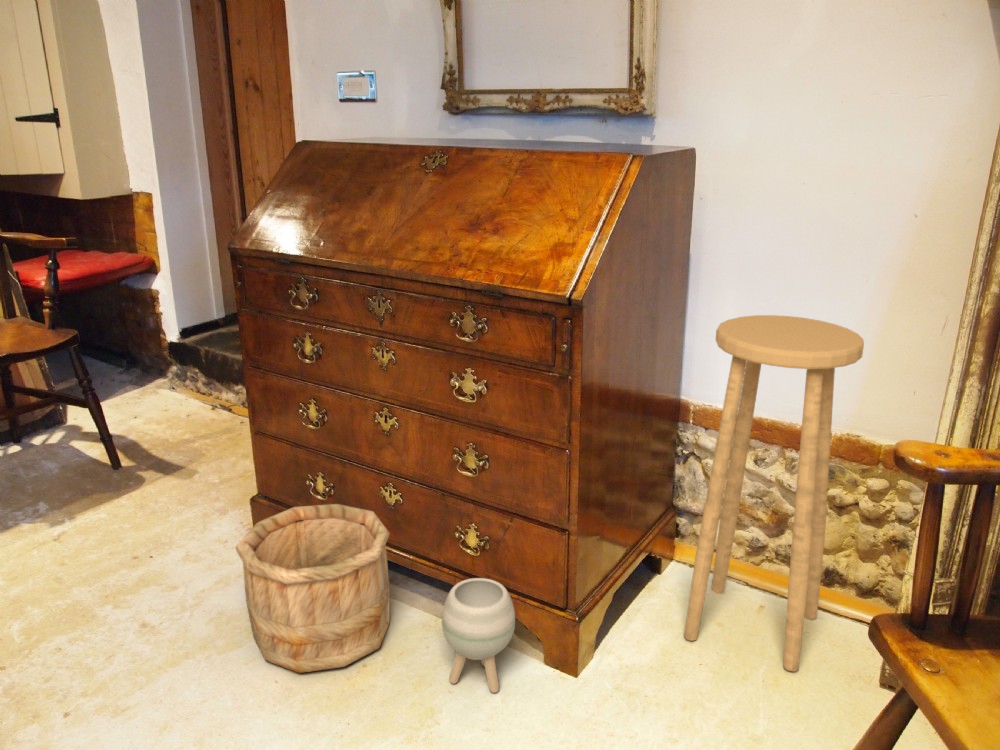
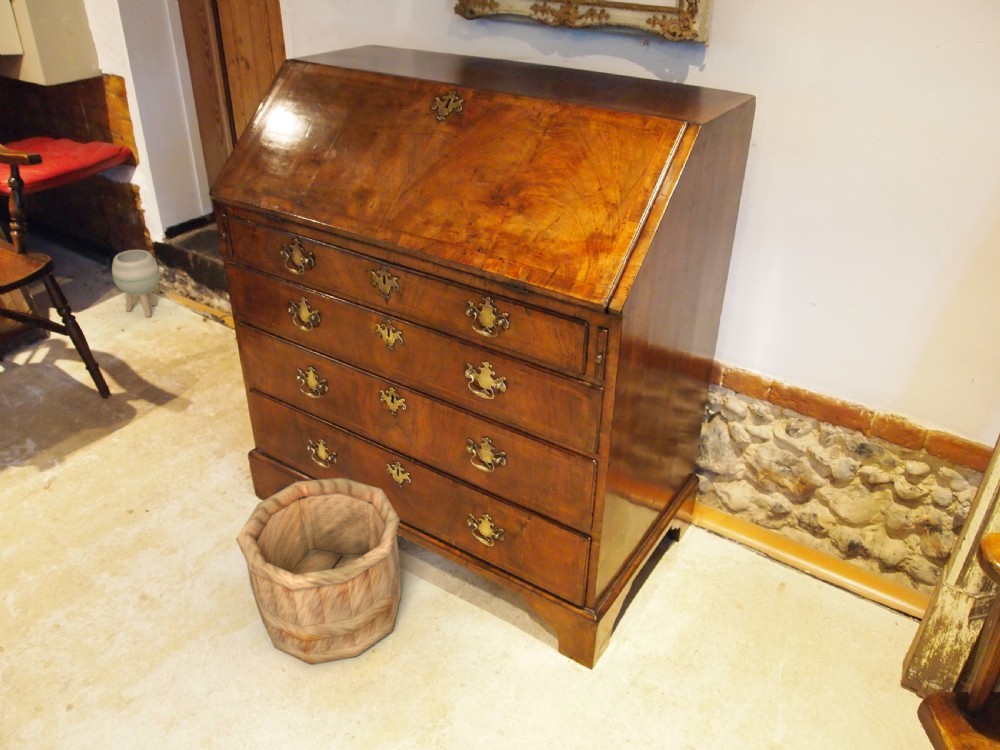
stool: present [684,315,864,671] -> none [703,291,933,659]
planter: present [442,578,515,693] -> present [112,250,160,317]

